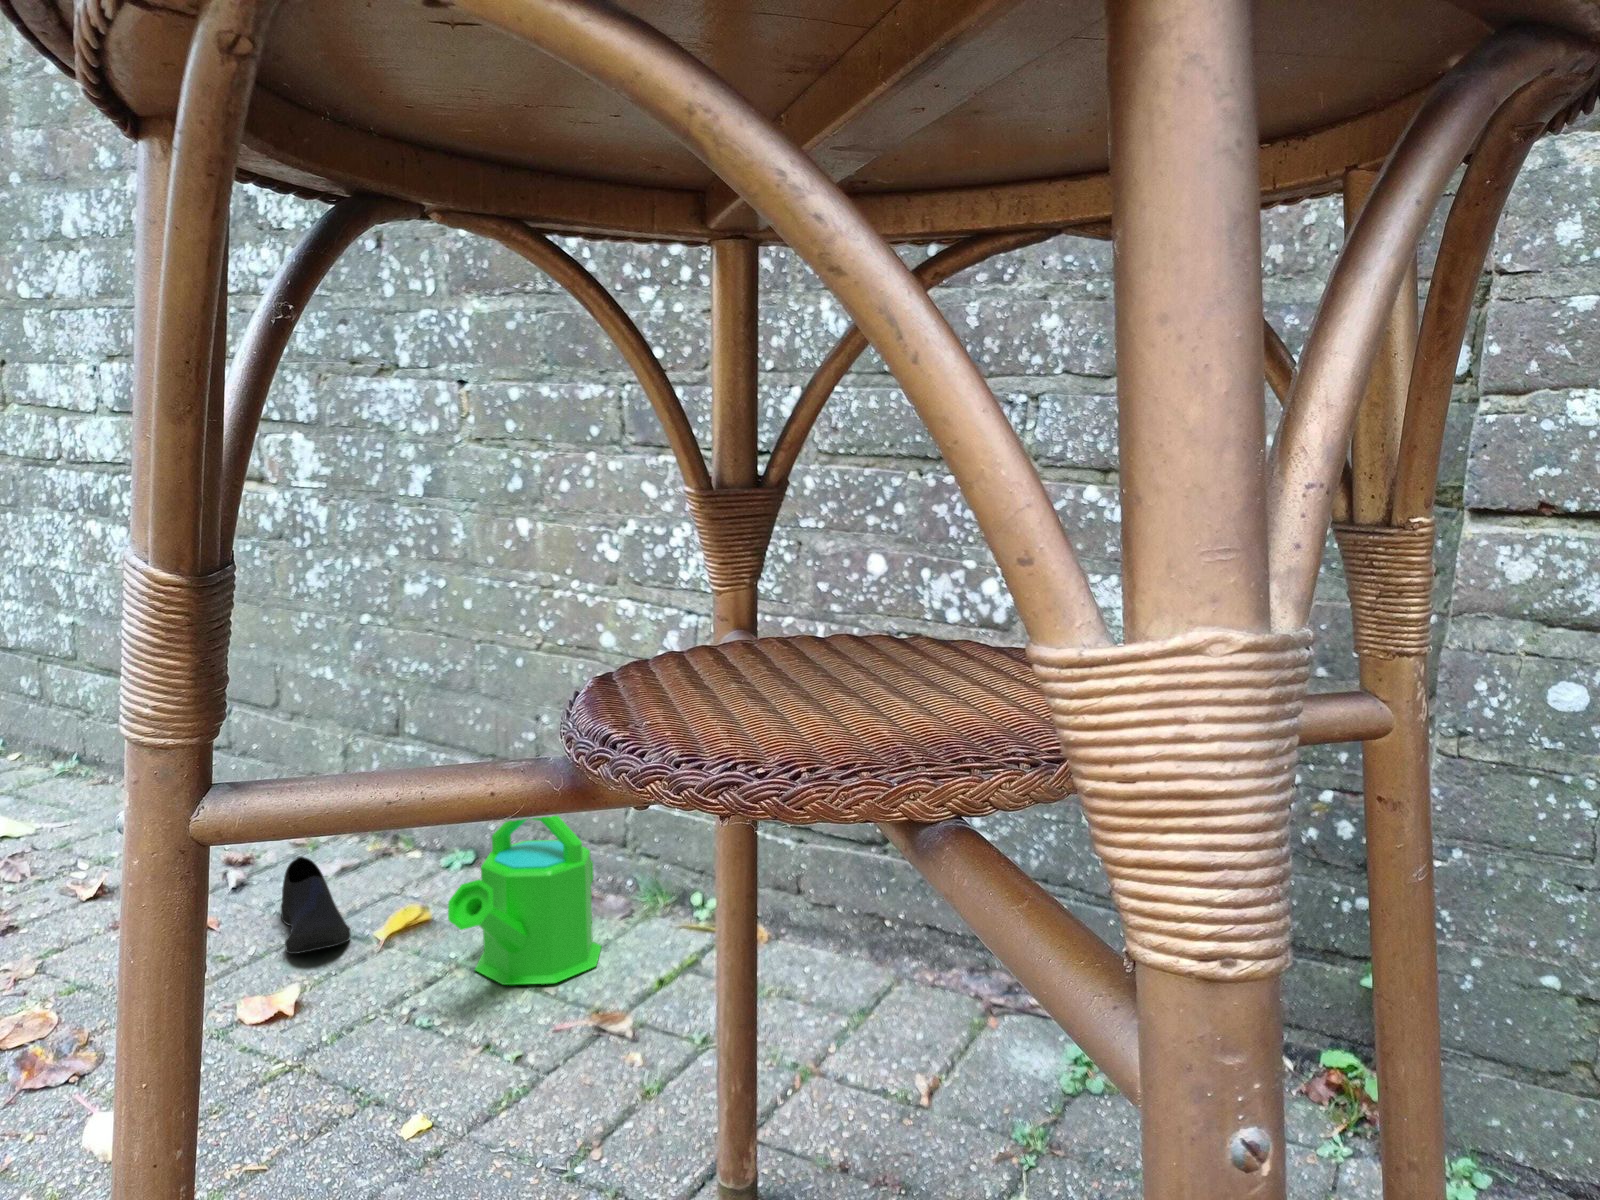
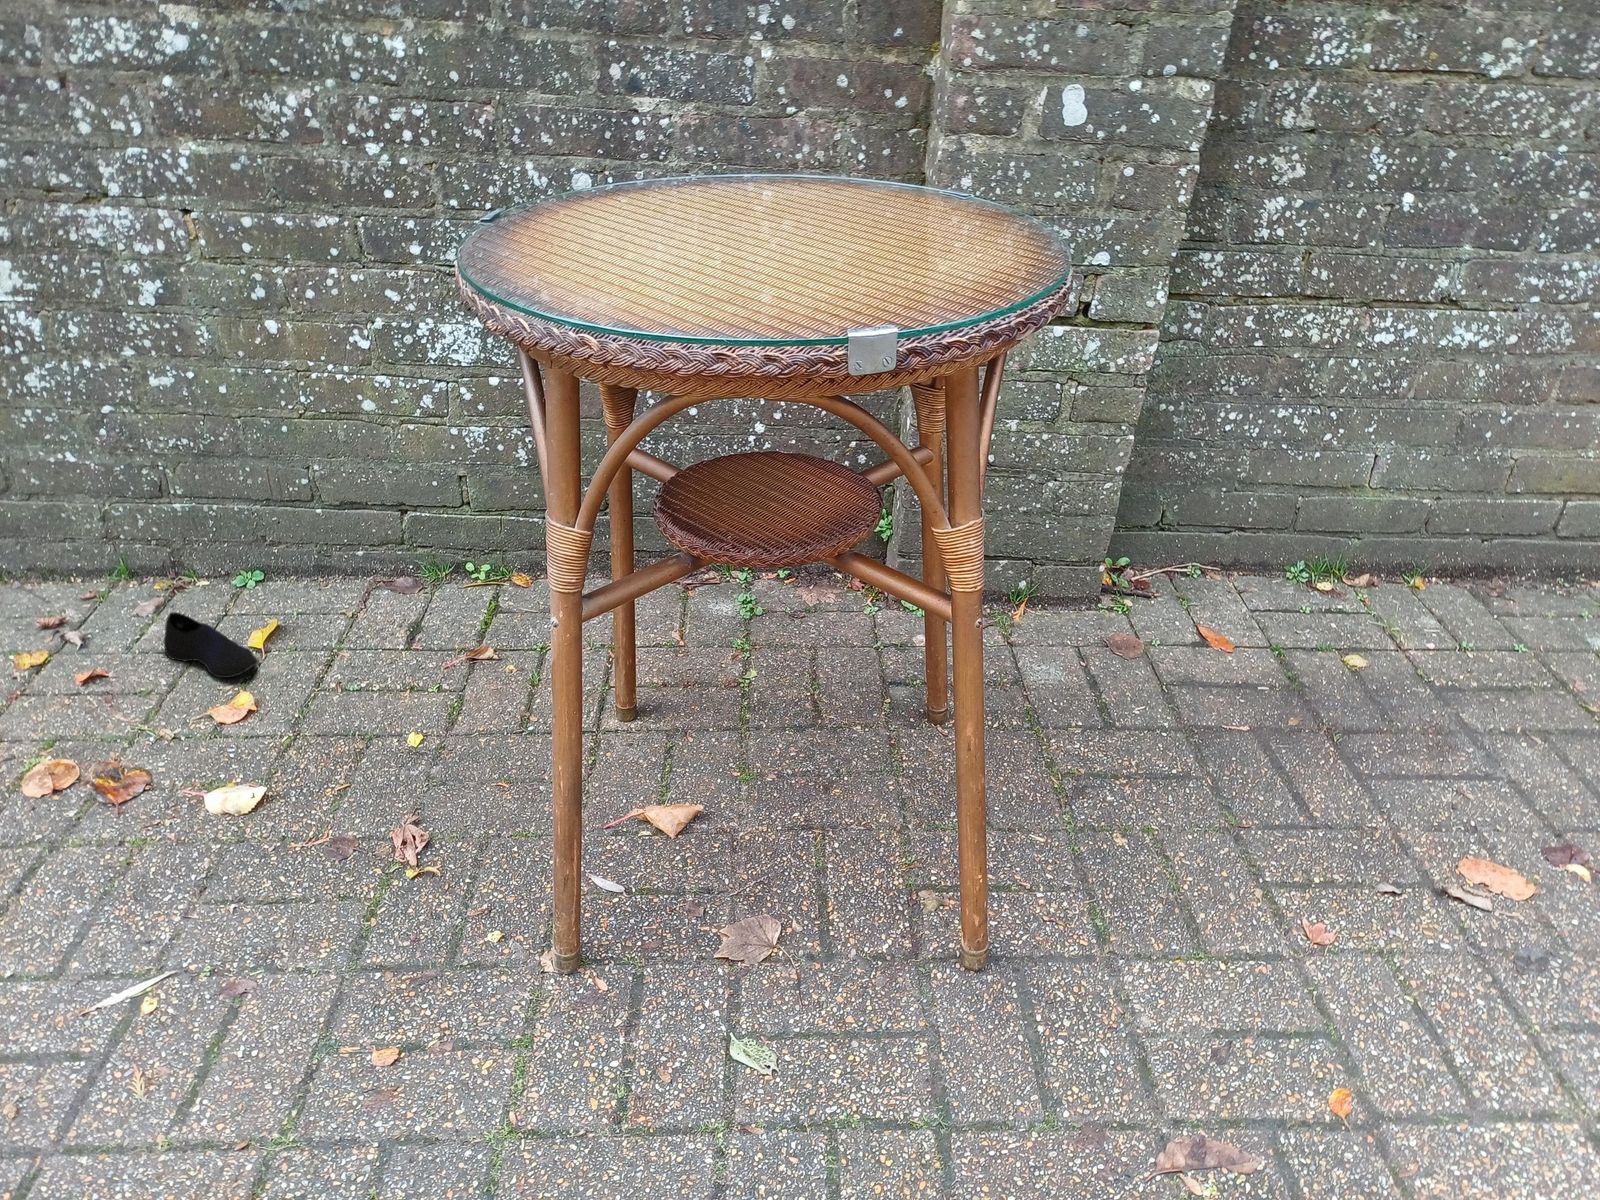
watering can: present [448,816,601,985] -> none [348,536,439,654]

